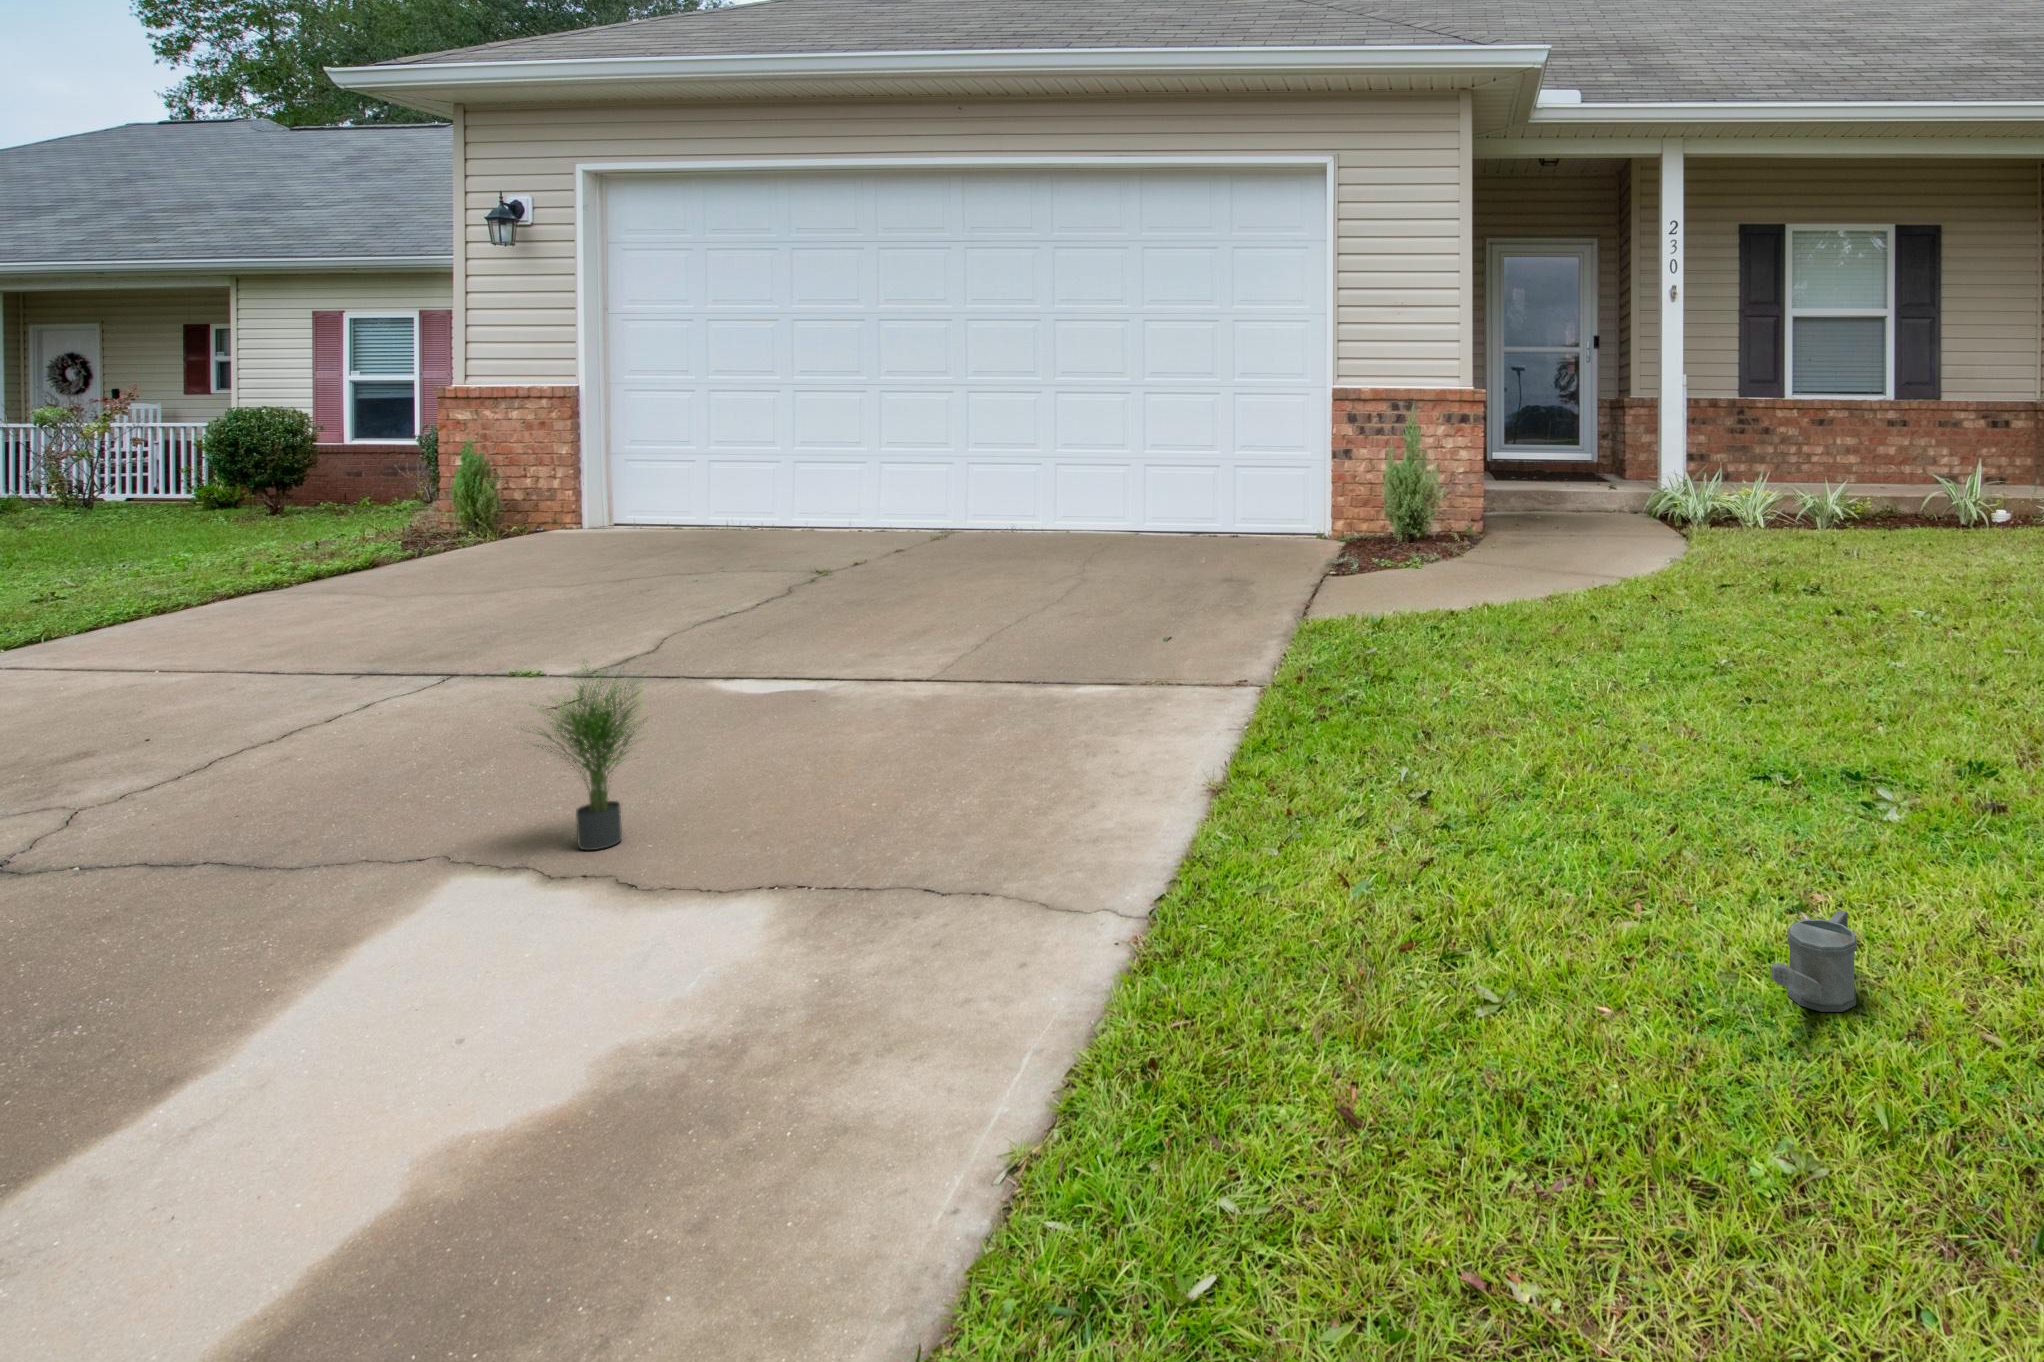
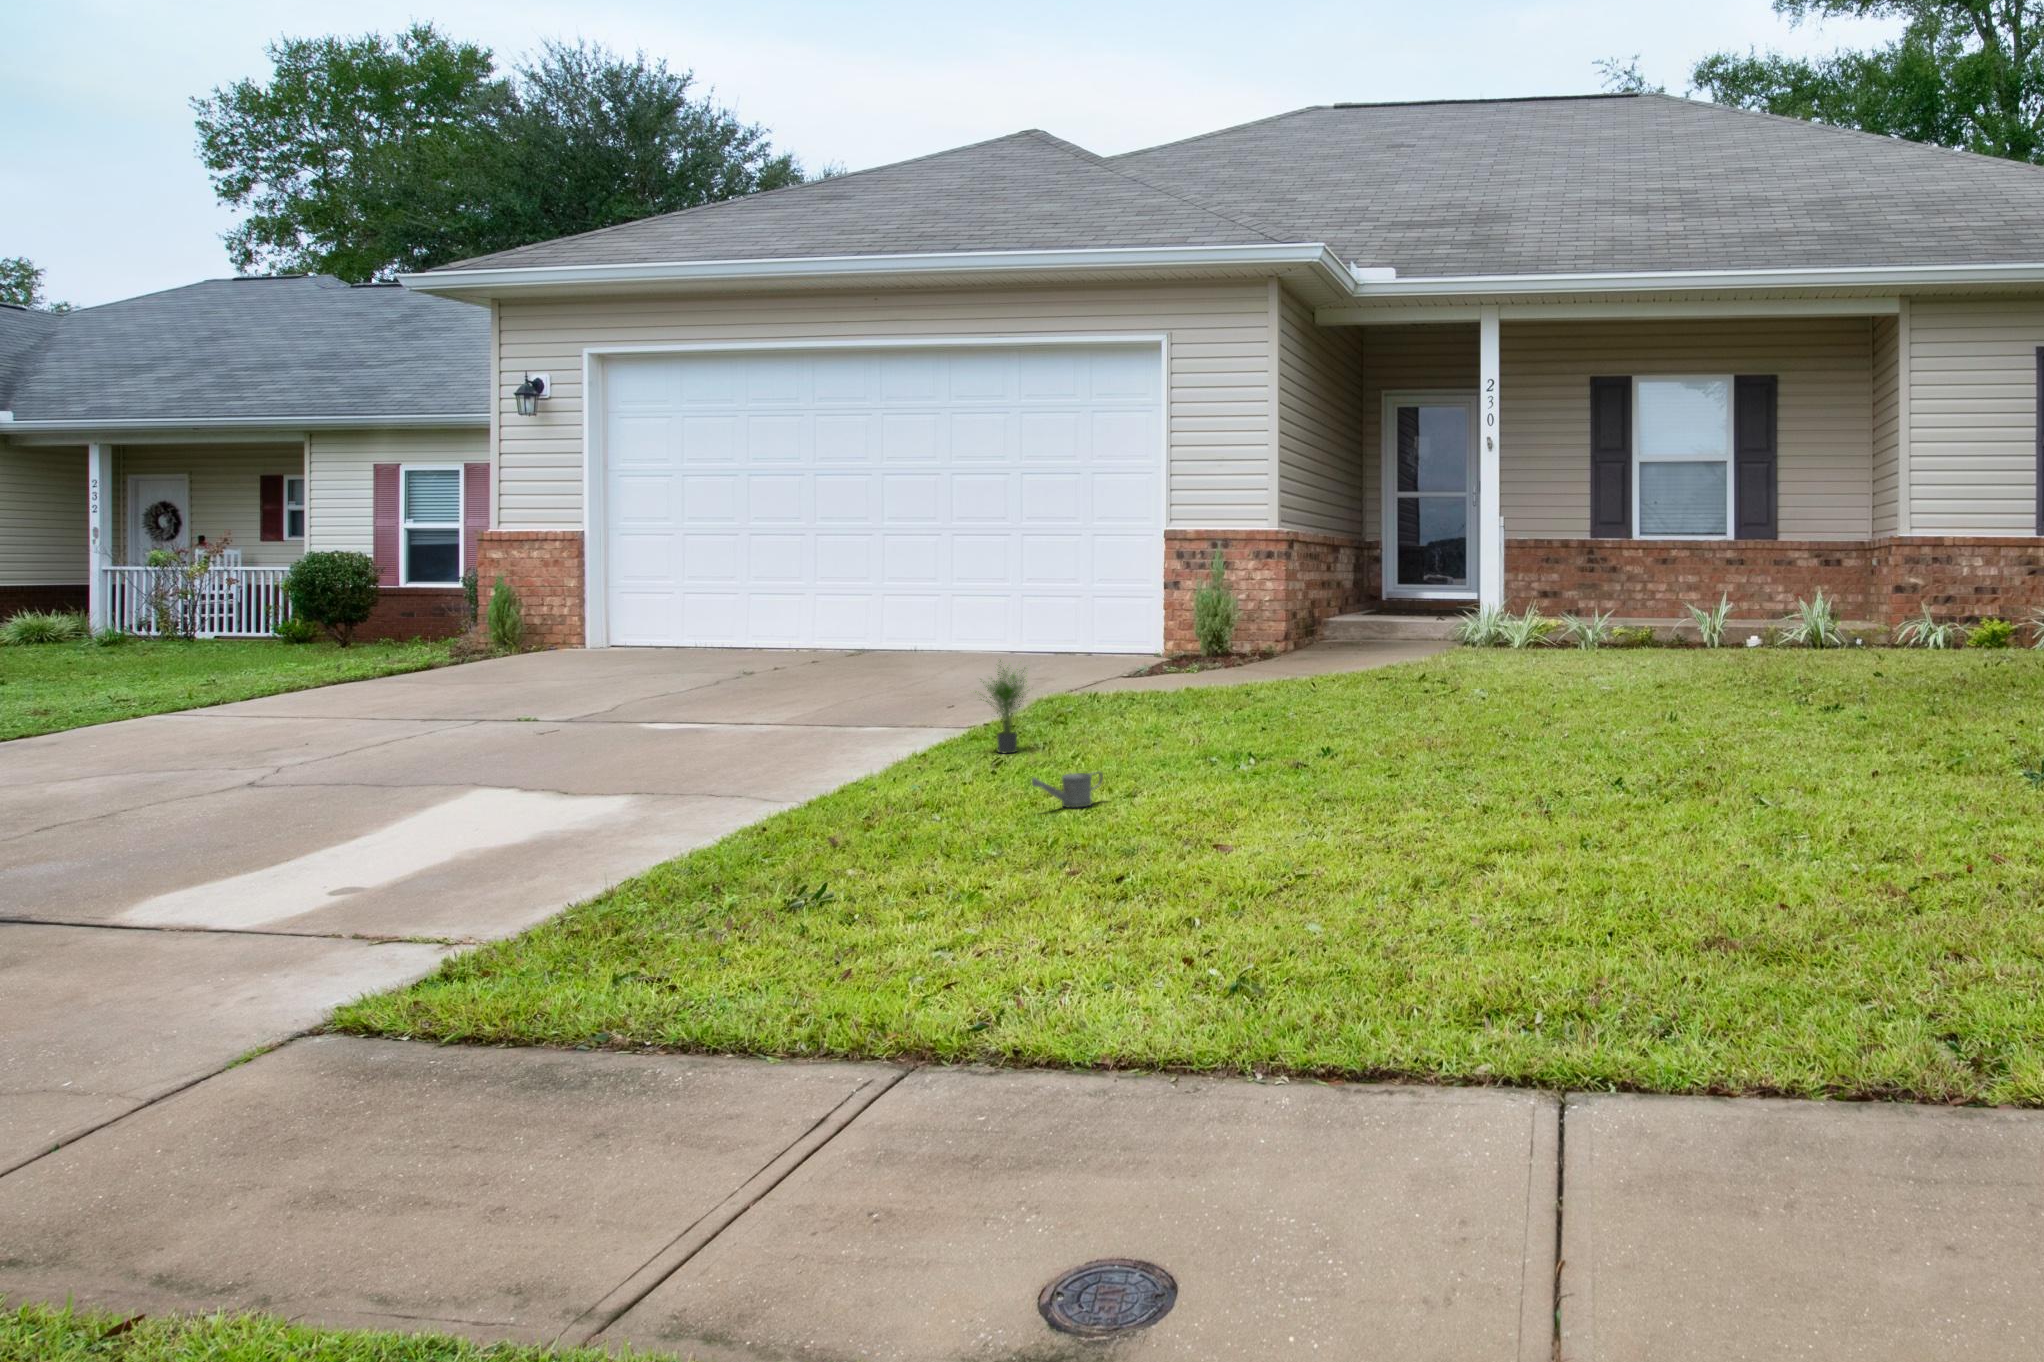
potted plant: present [529,661,648,850] -> present [980,666,1027,753]

